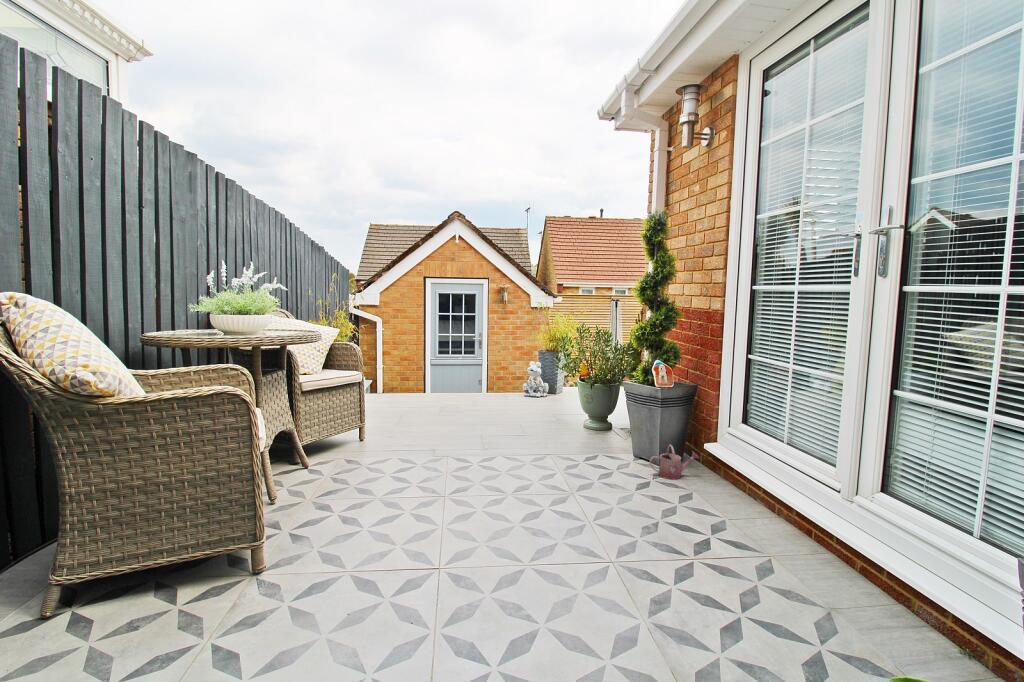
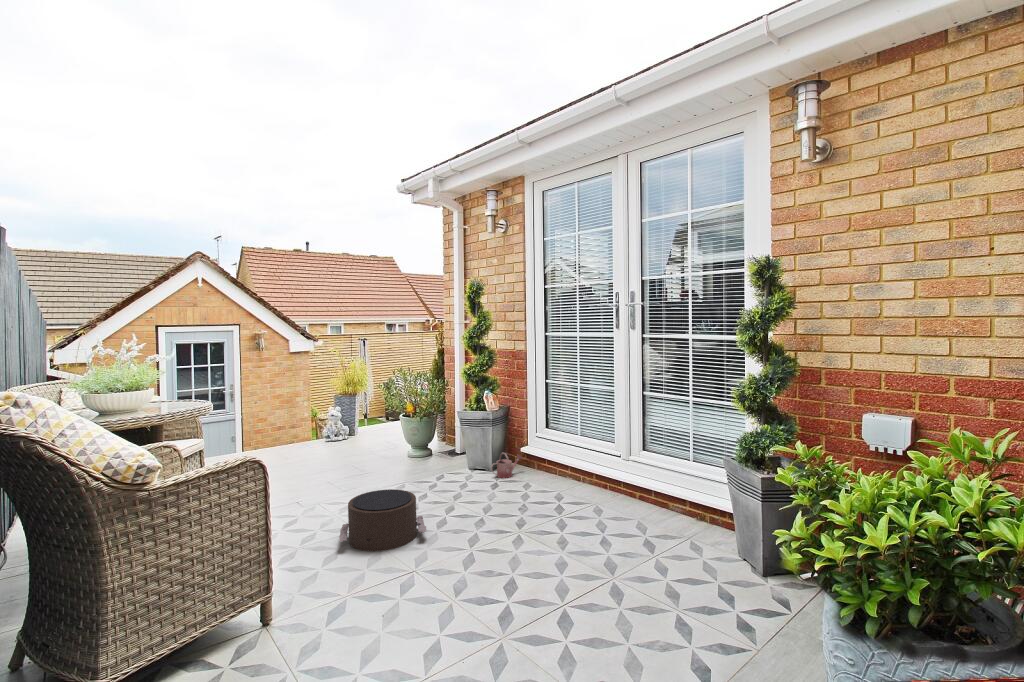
pouf: none [401,458,509,534] -> present [339,489,426,551]

